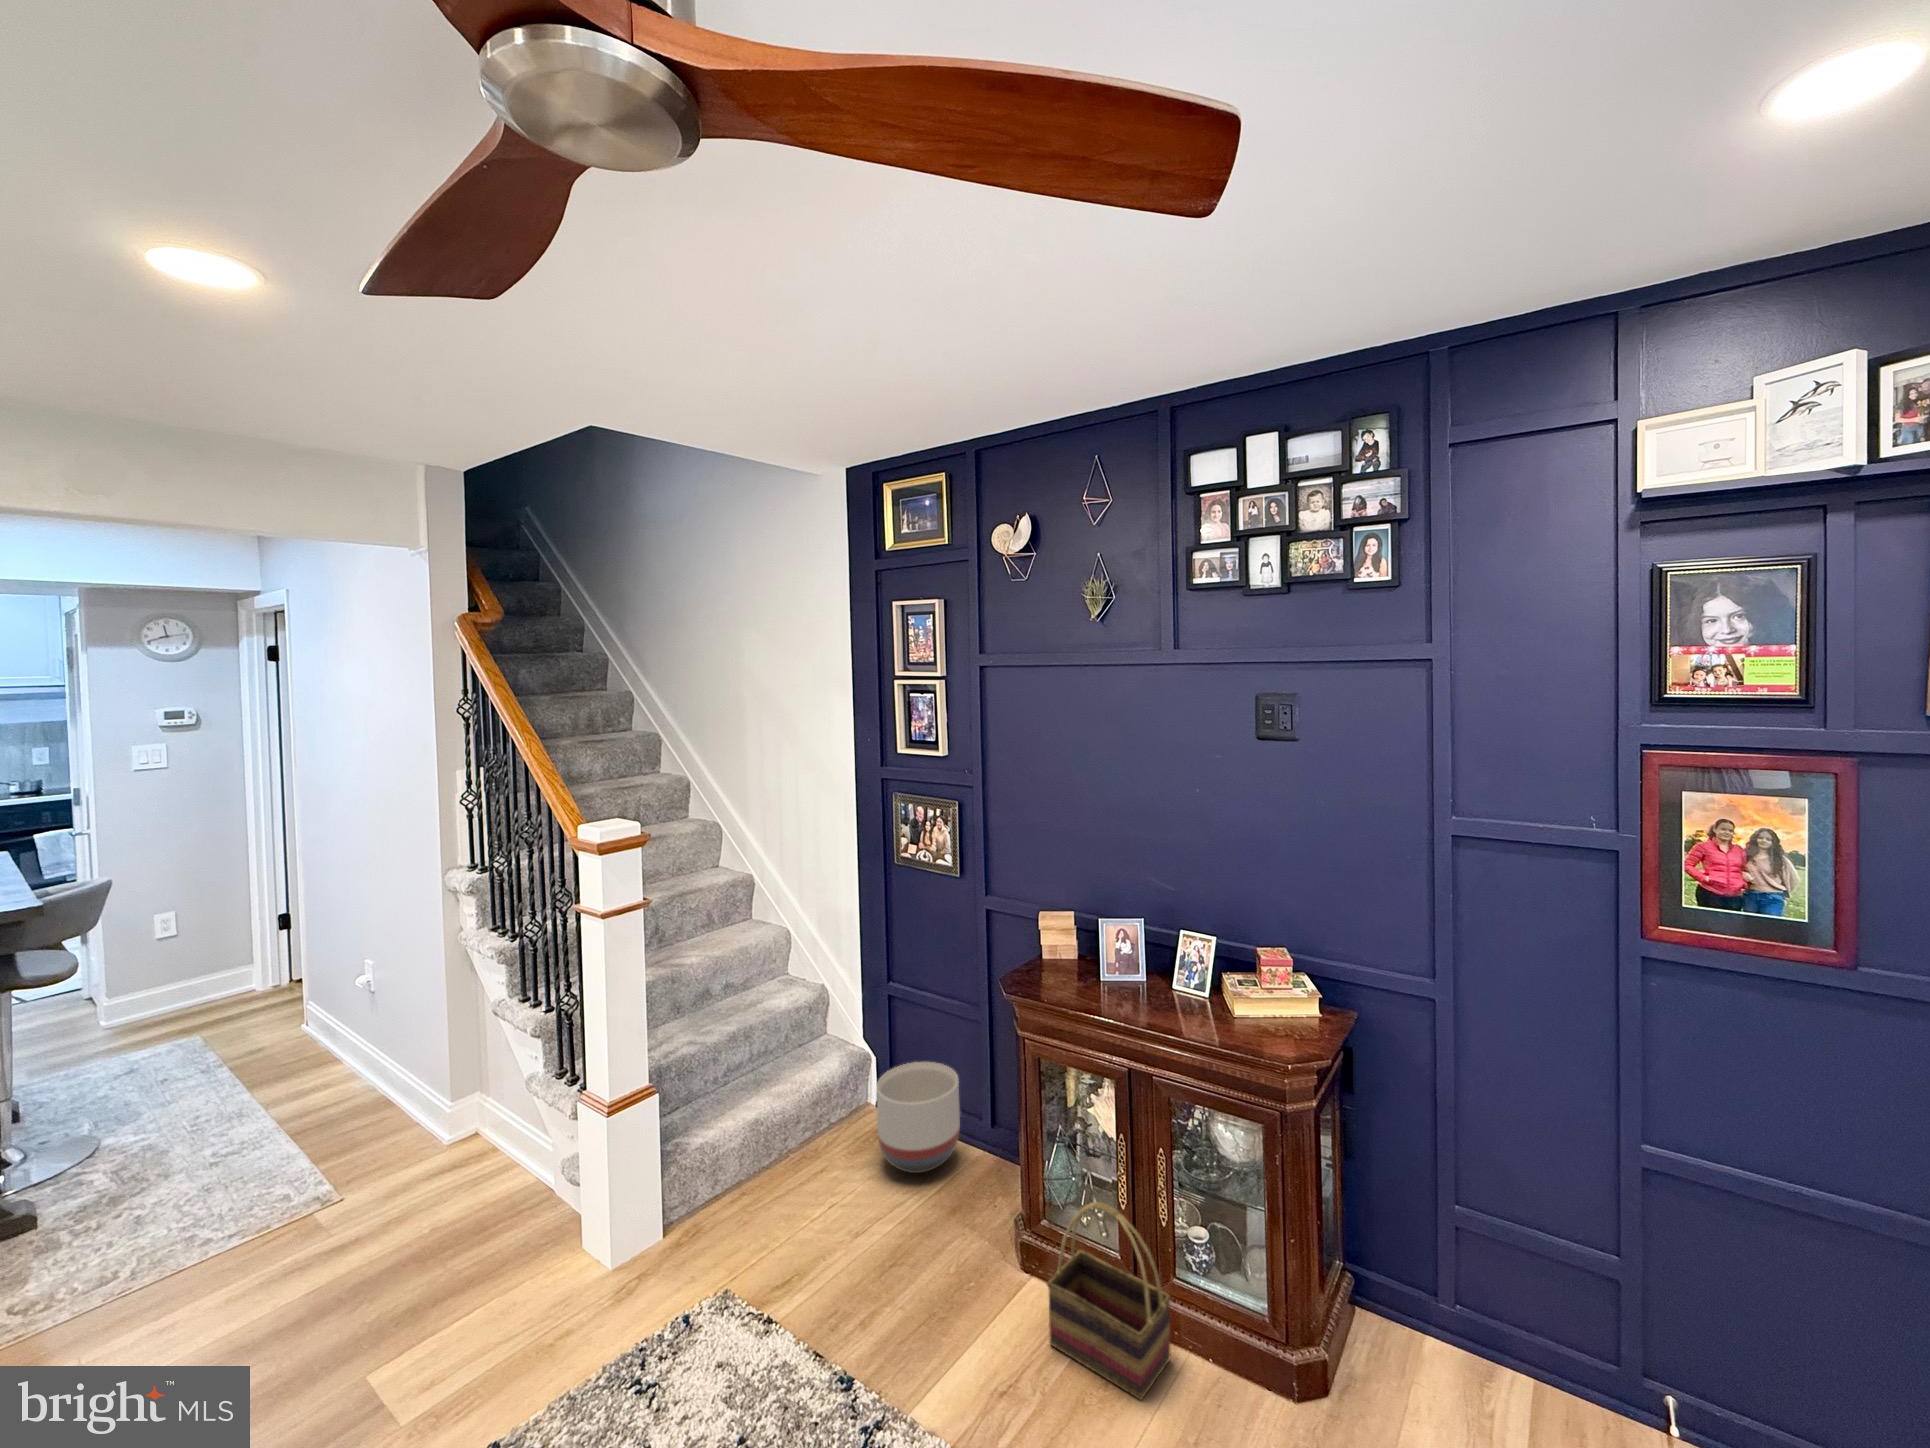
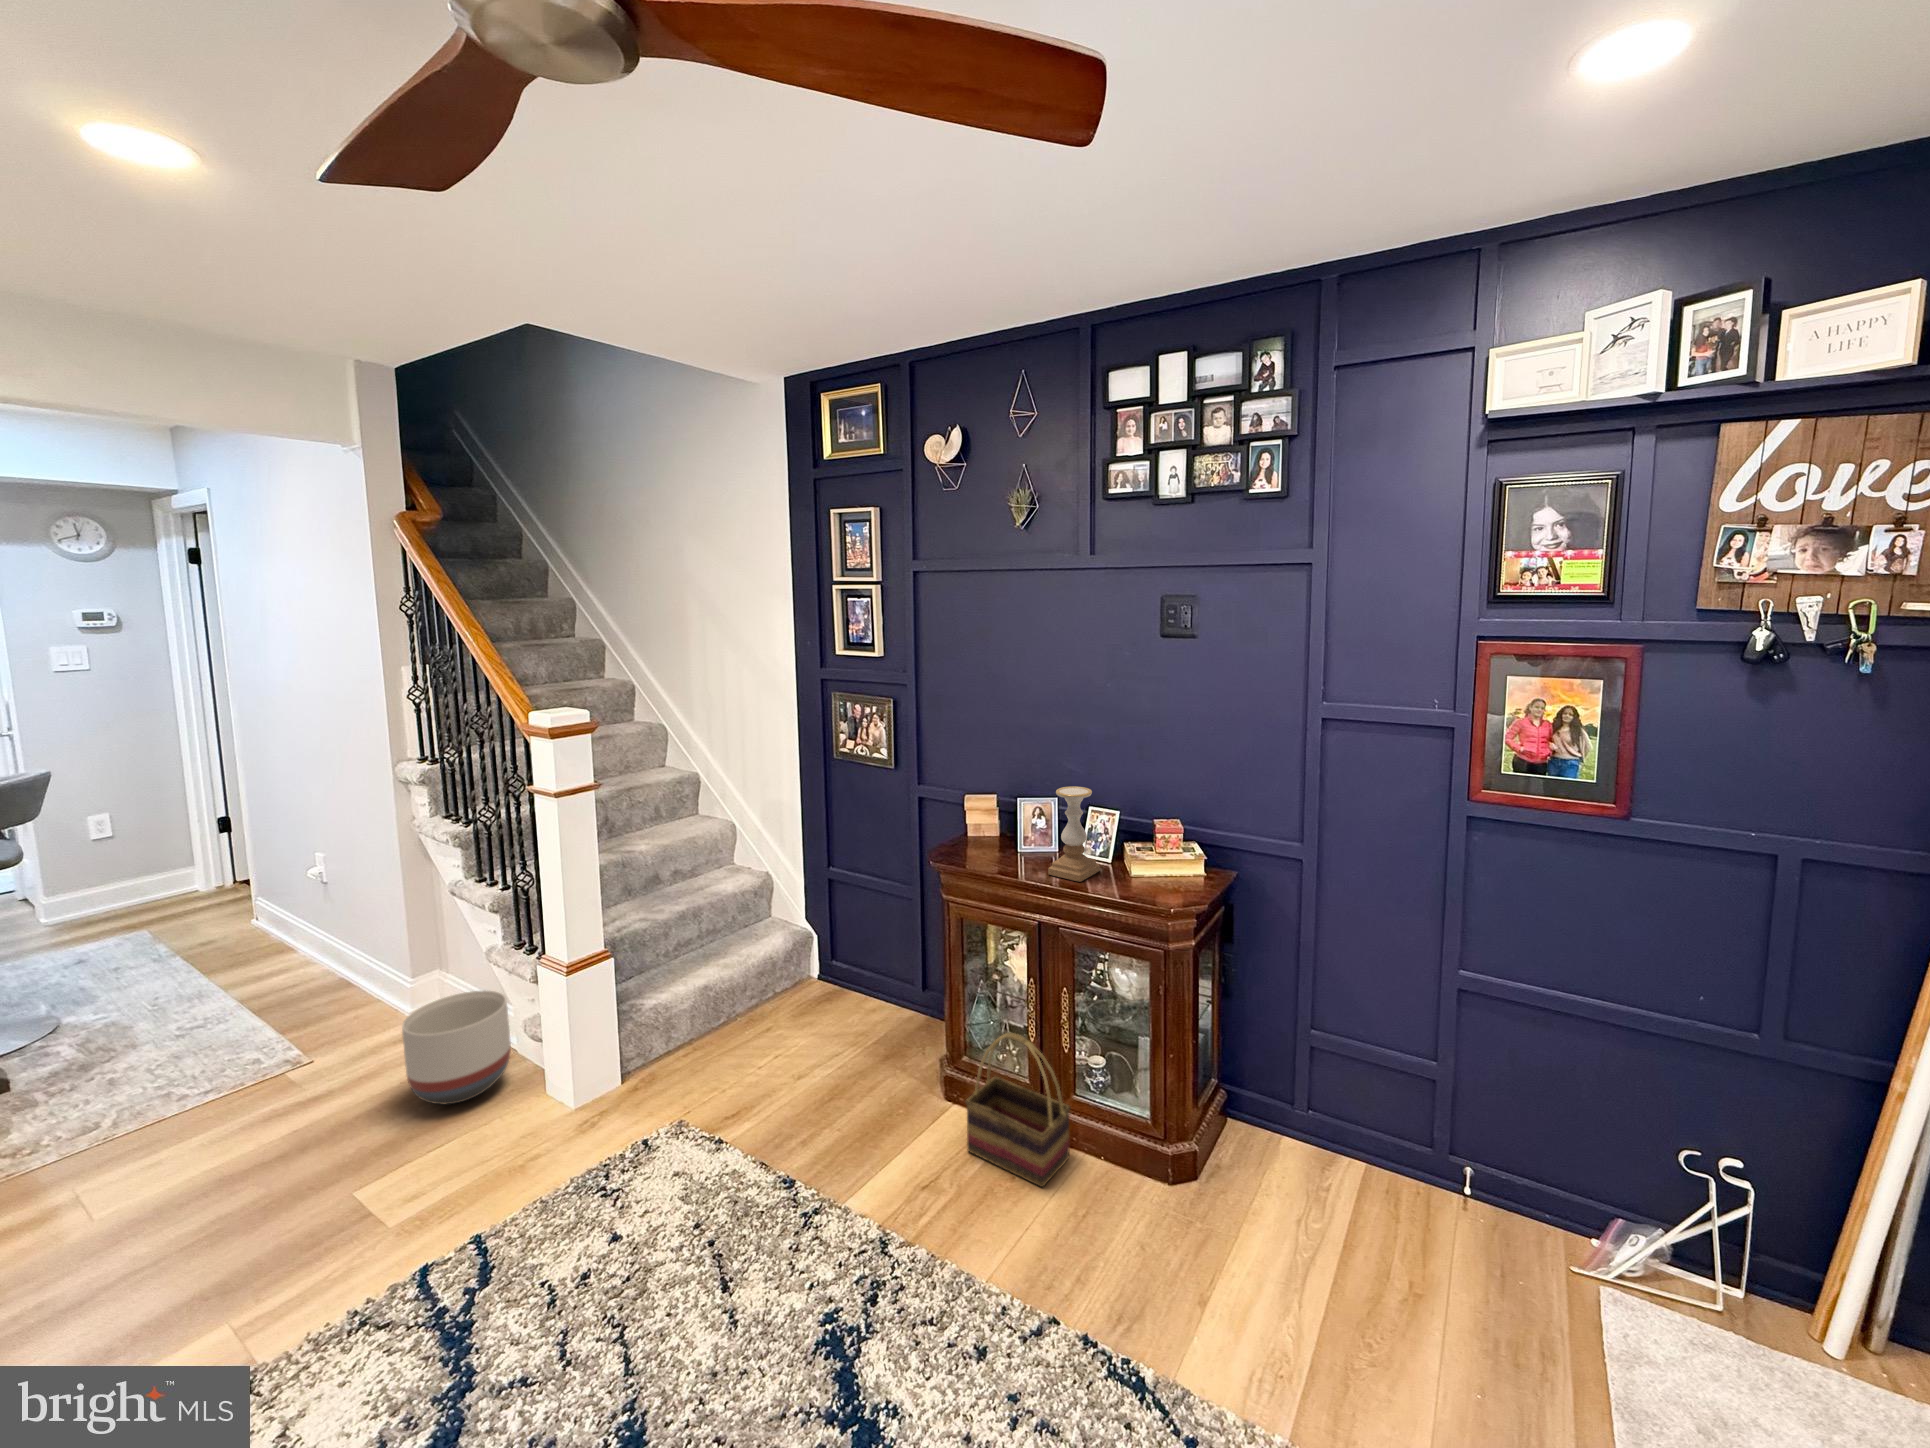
candle holder: none [1138,910,1196,1023] -> present [1048,786,1100,882]
planter: present [876,1062,960,1173] -> present [402,991,511,1104]

